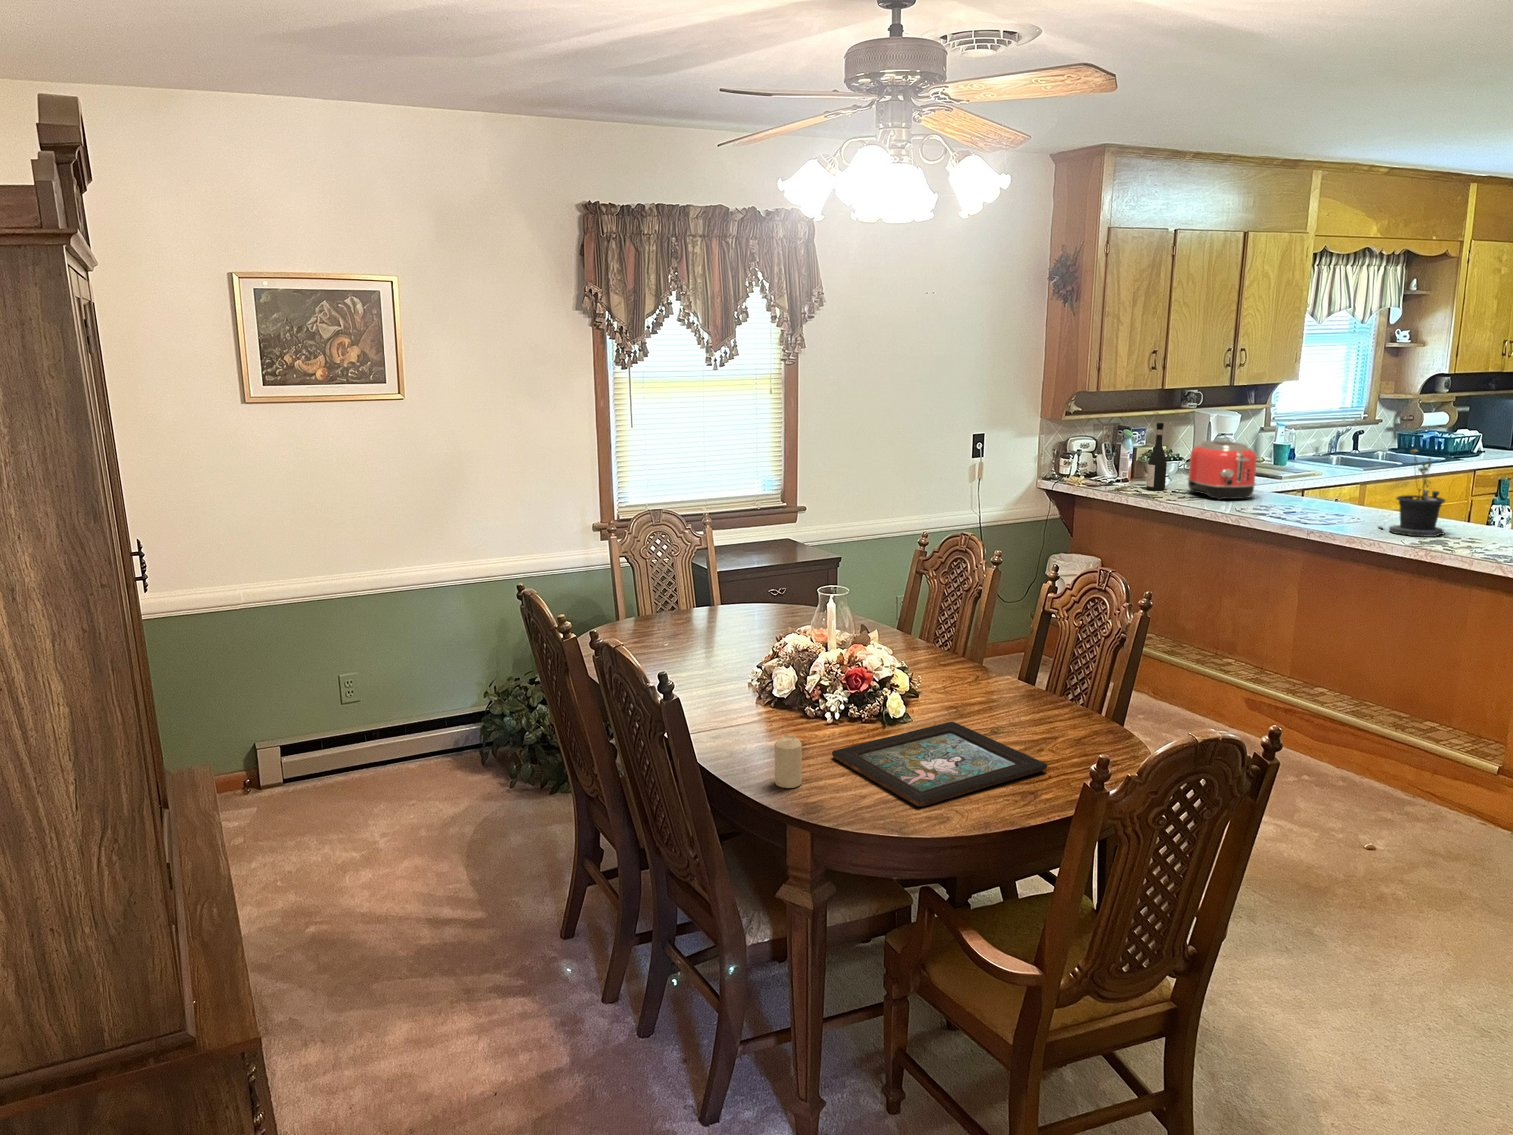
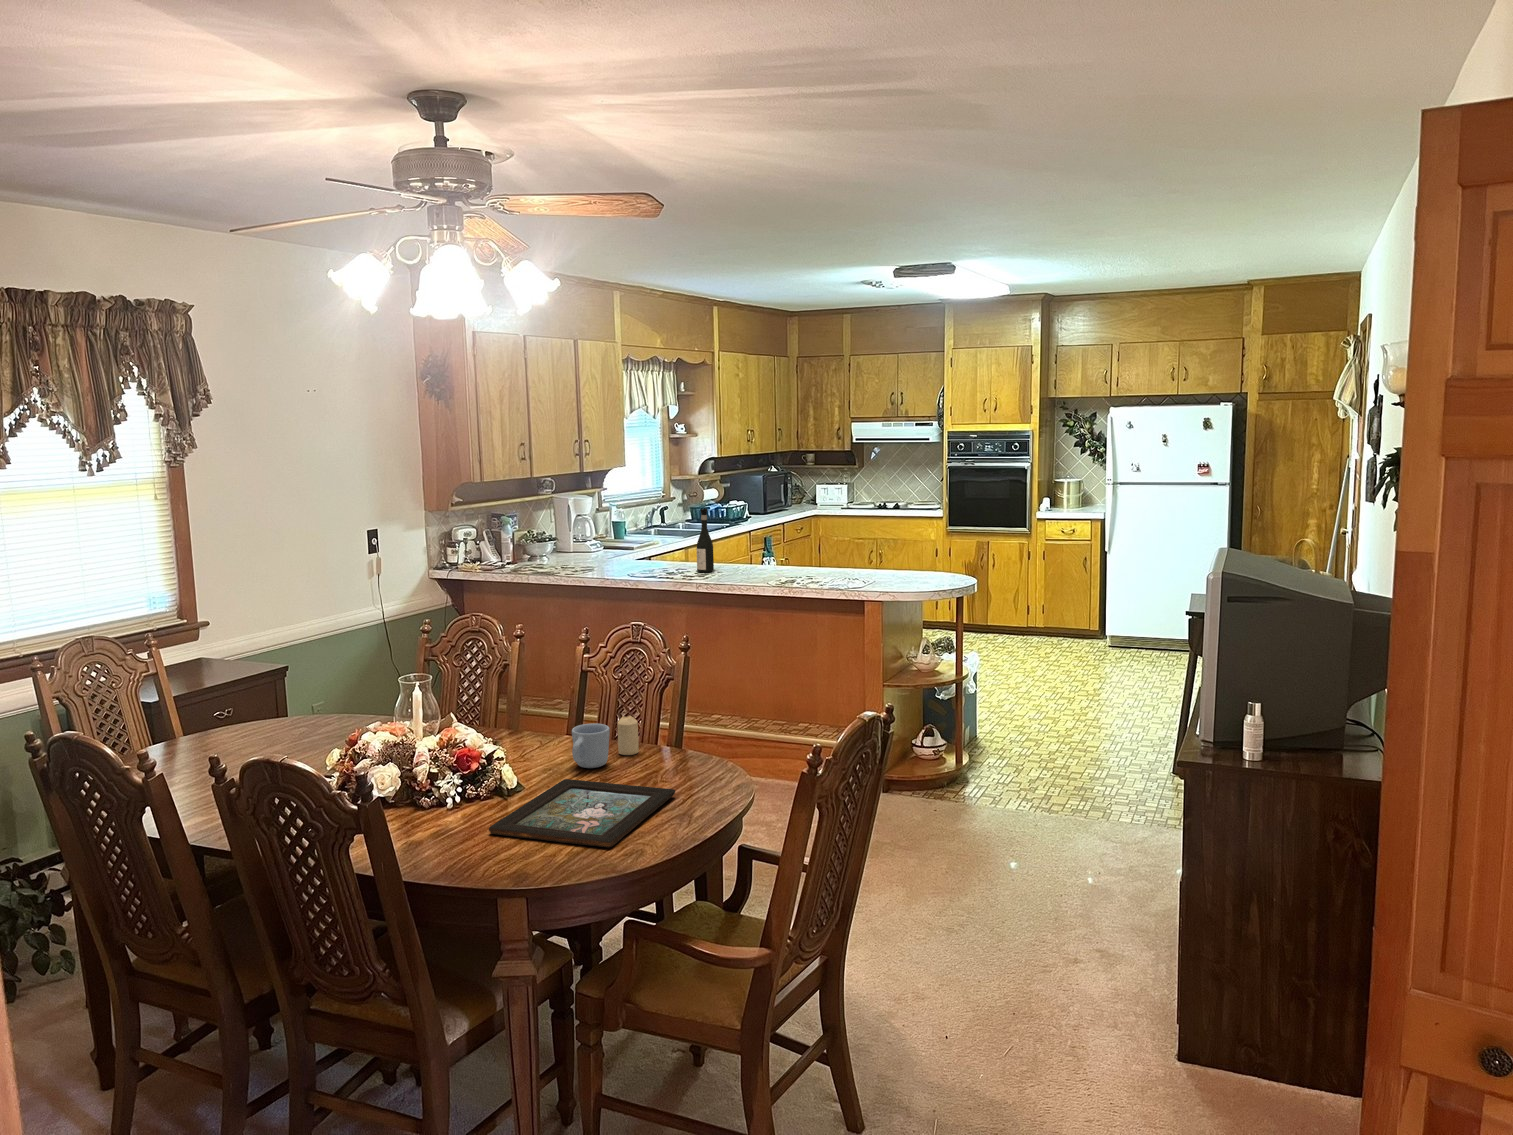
wine bottle: present [1146,423,1167,490] -> present [697,509,714,573]
toaster: present [1188,441,1257,500] -> none [573,519,632,571]
potted plant: present [1379,449,1445,537] -> none [741,512,789,580]
mug: none [975,668,1026,717] -> present [572,723,610,768]
candle: present [775,735,802,788] -> present [617,716,639,755]

